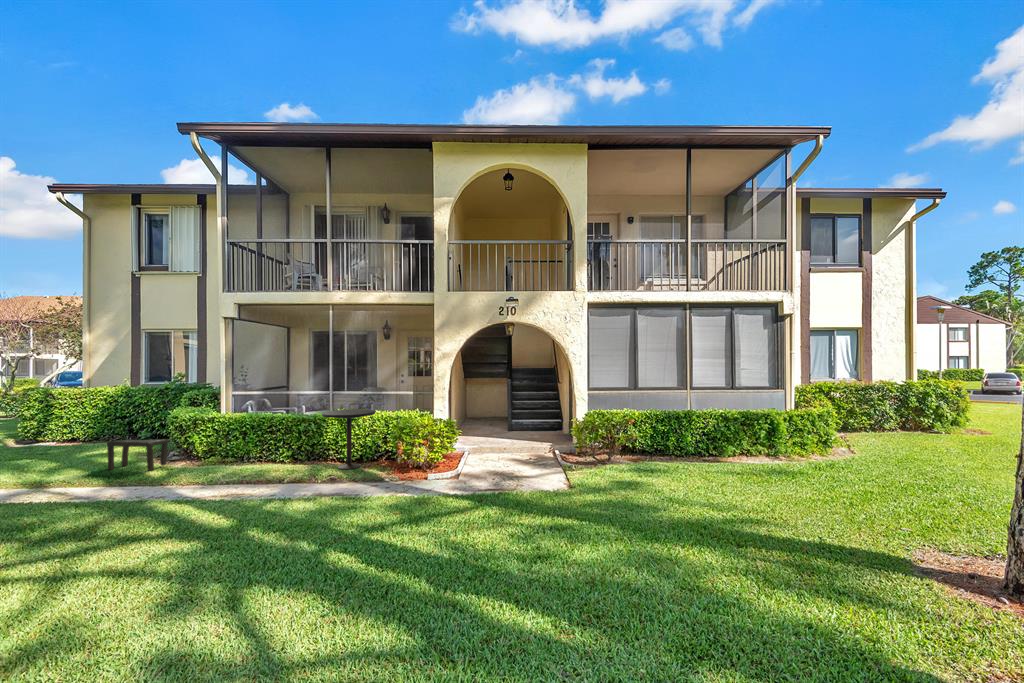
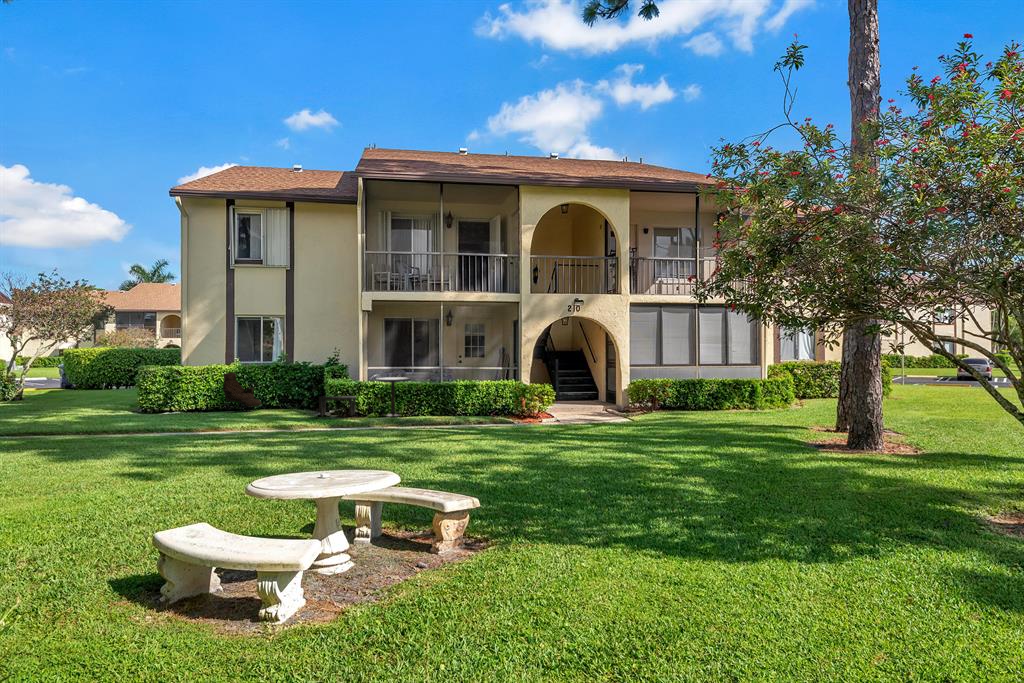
lounge chair: none [33,402,86,457] -> present [223,372,261,411]
pedestal table: present [322,409,375,470] -> present [375,377,410,417]

